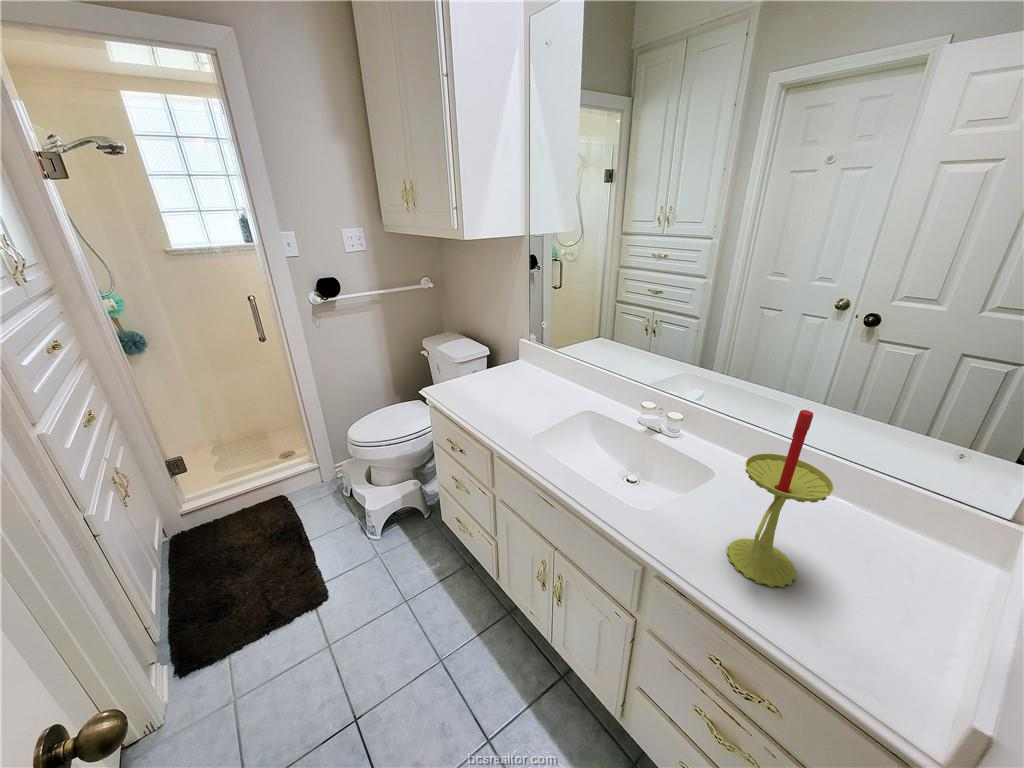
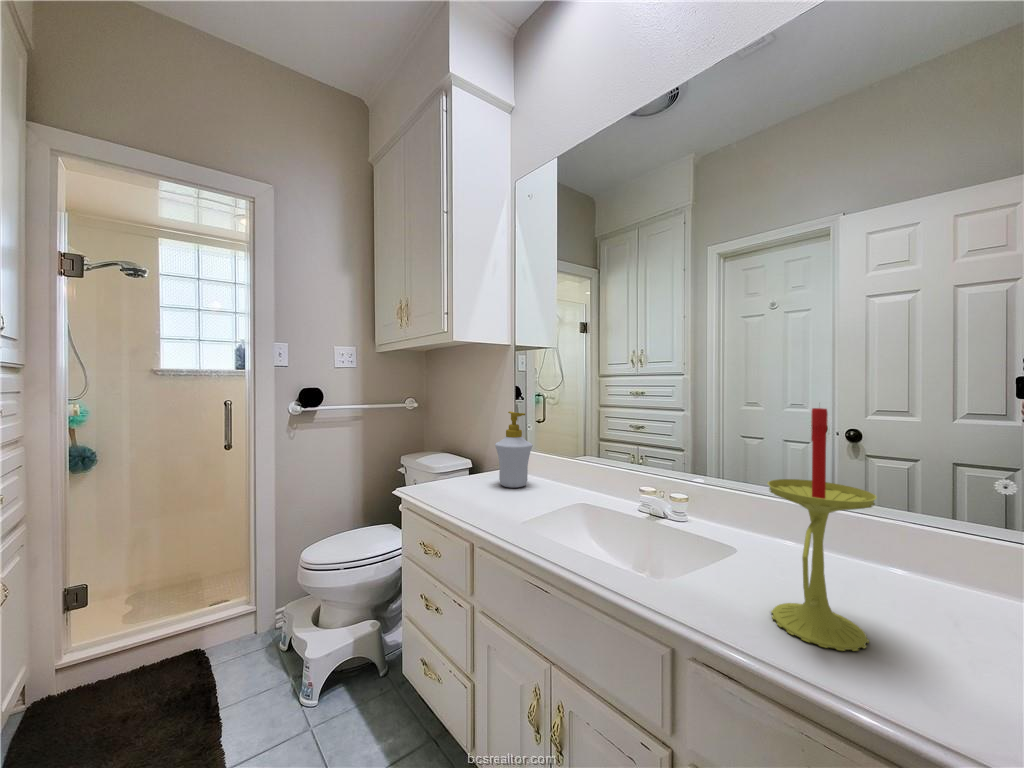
soap bottle: none [511,321,547,391] -> present [495,411,533,488]

